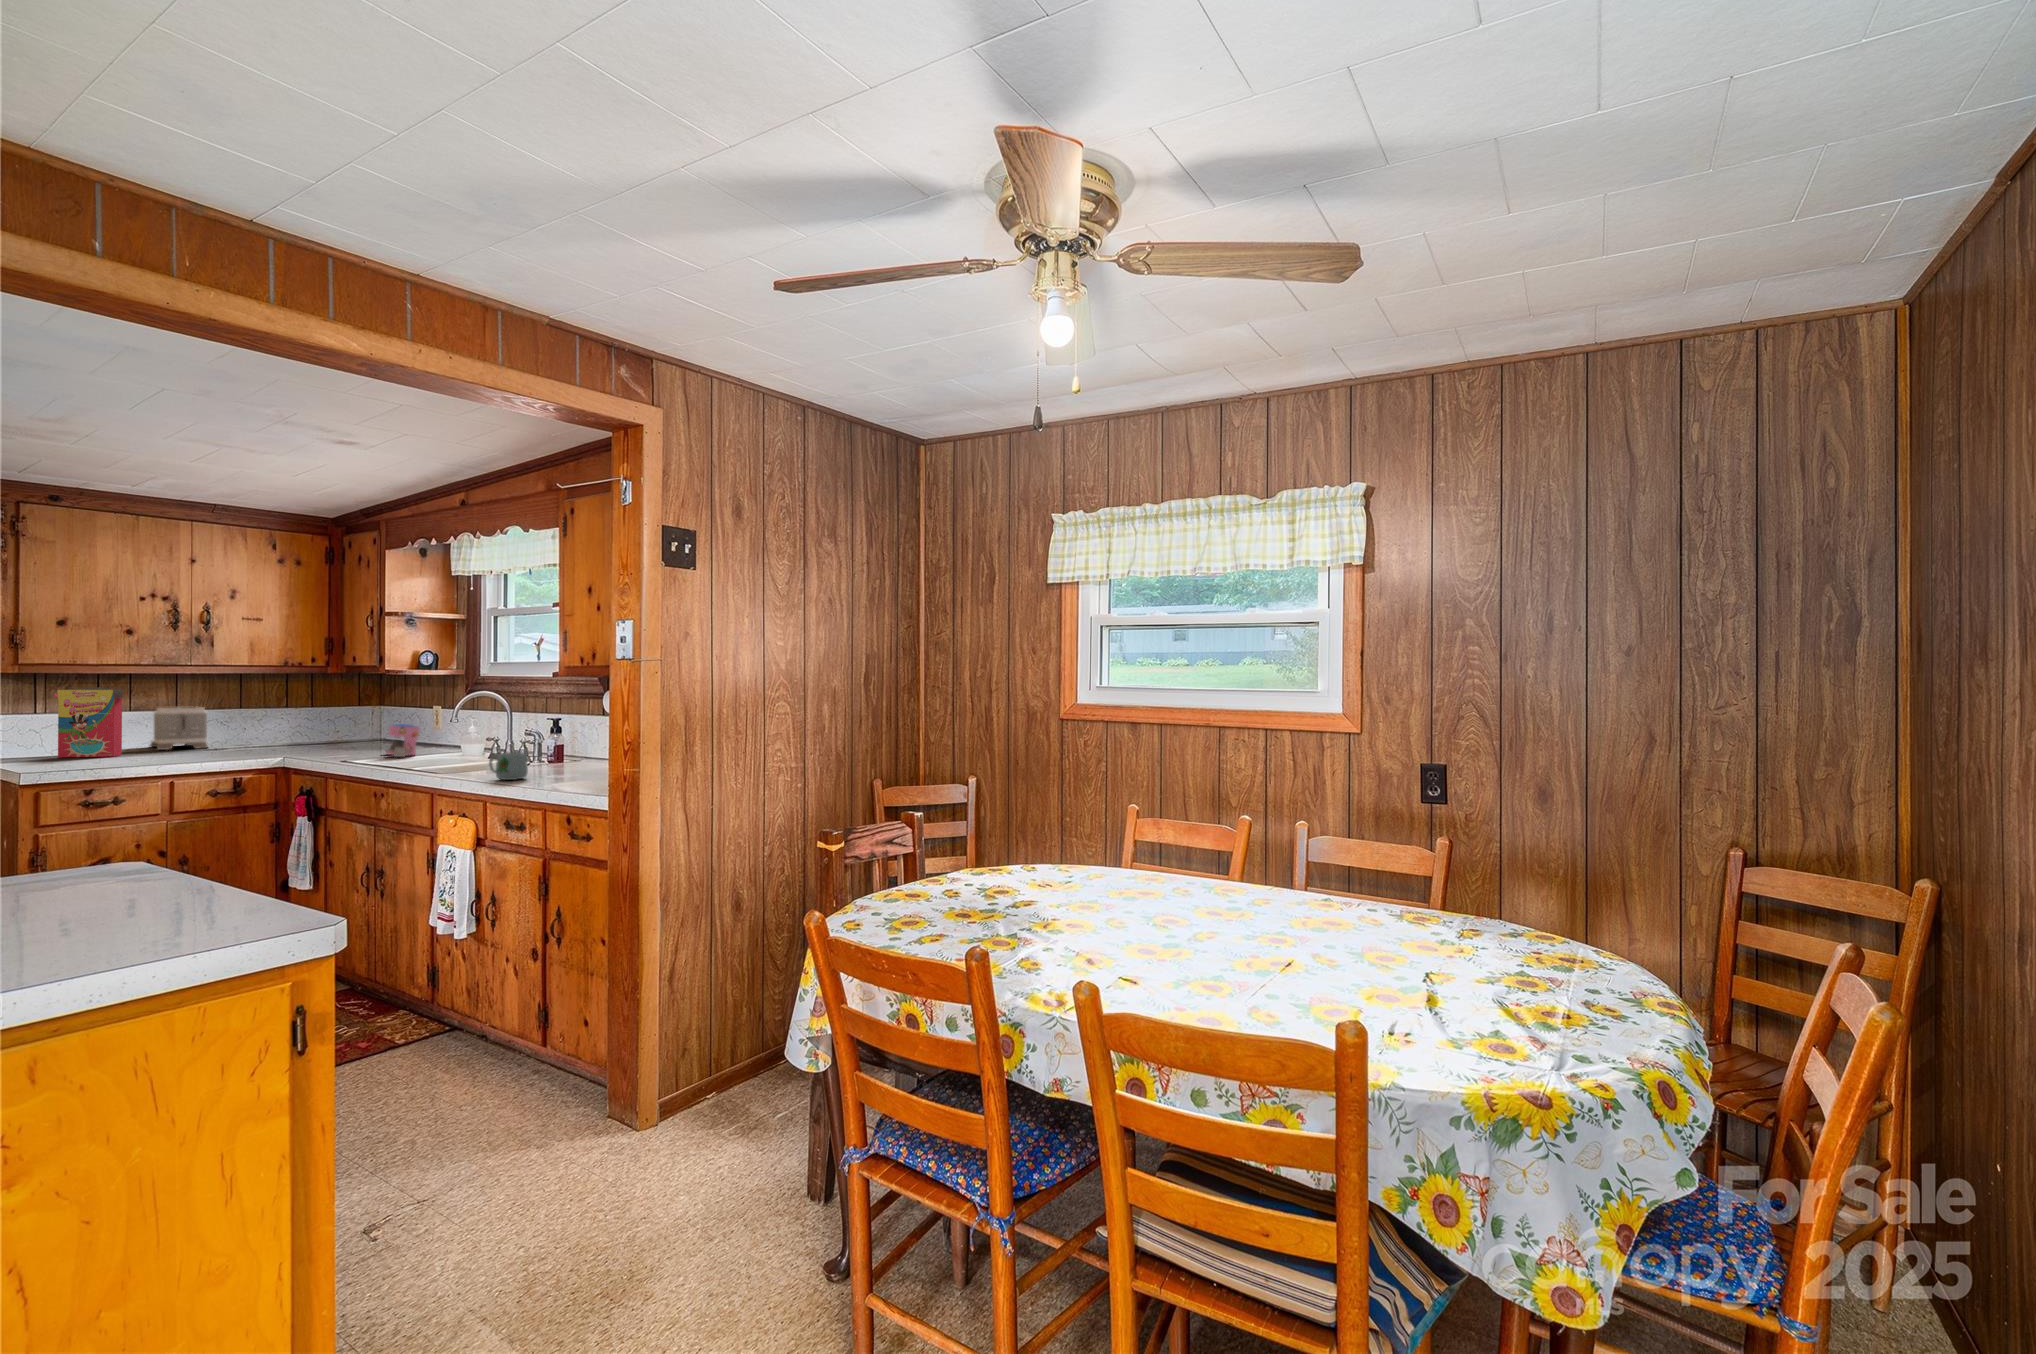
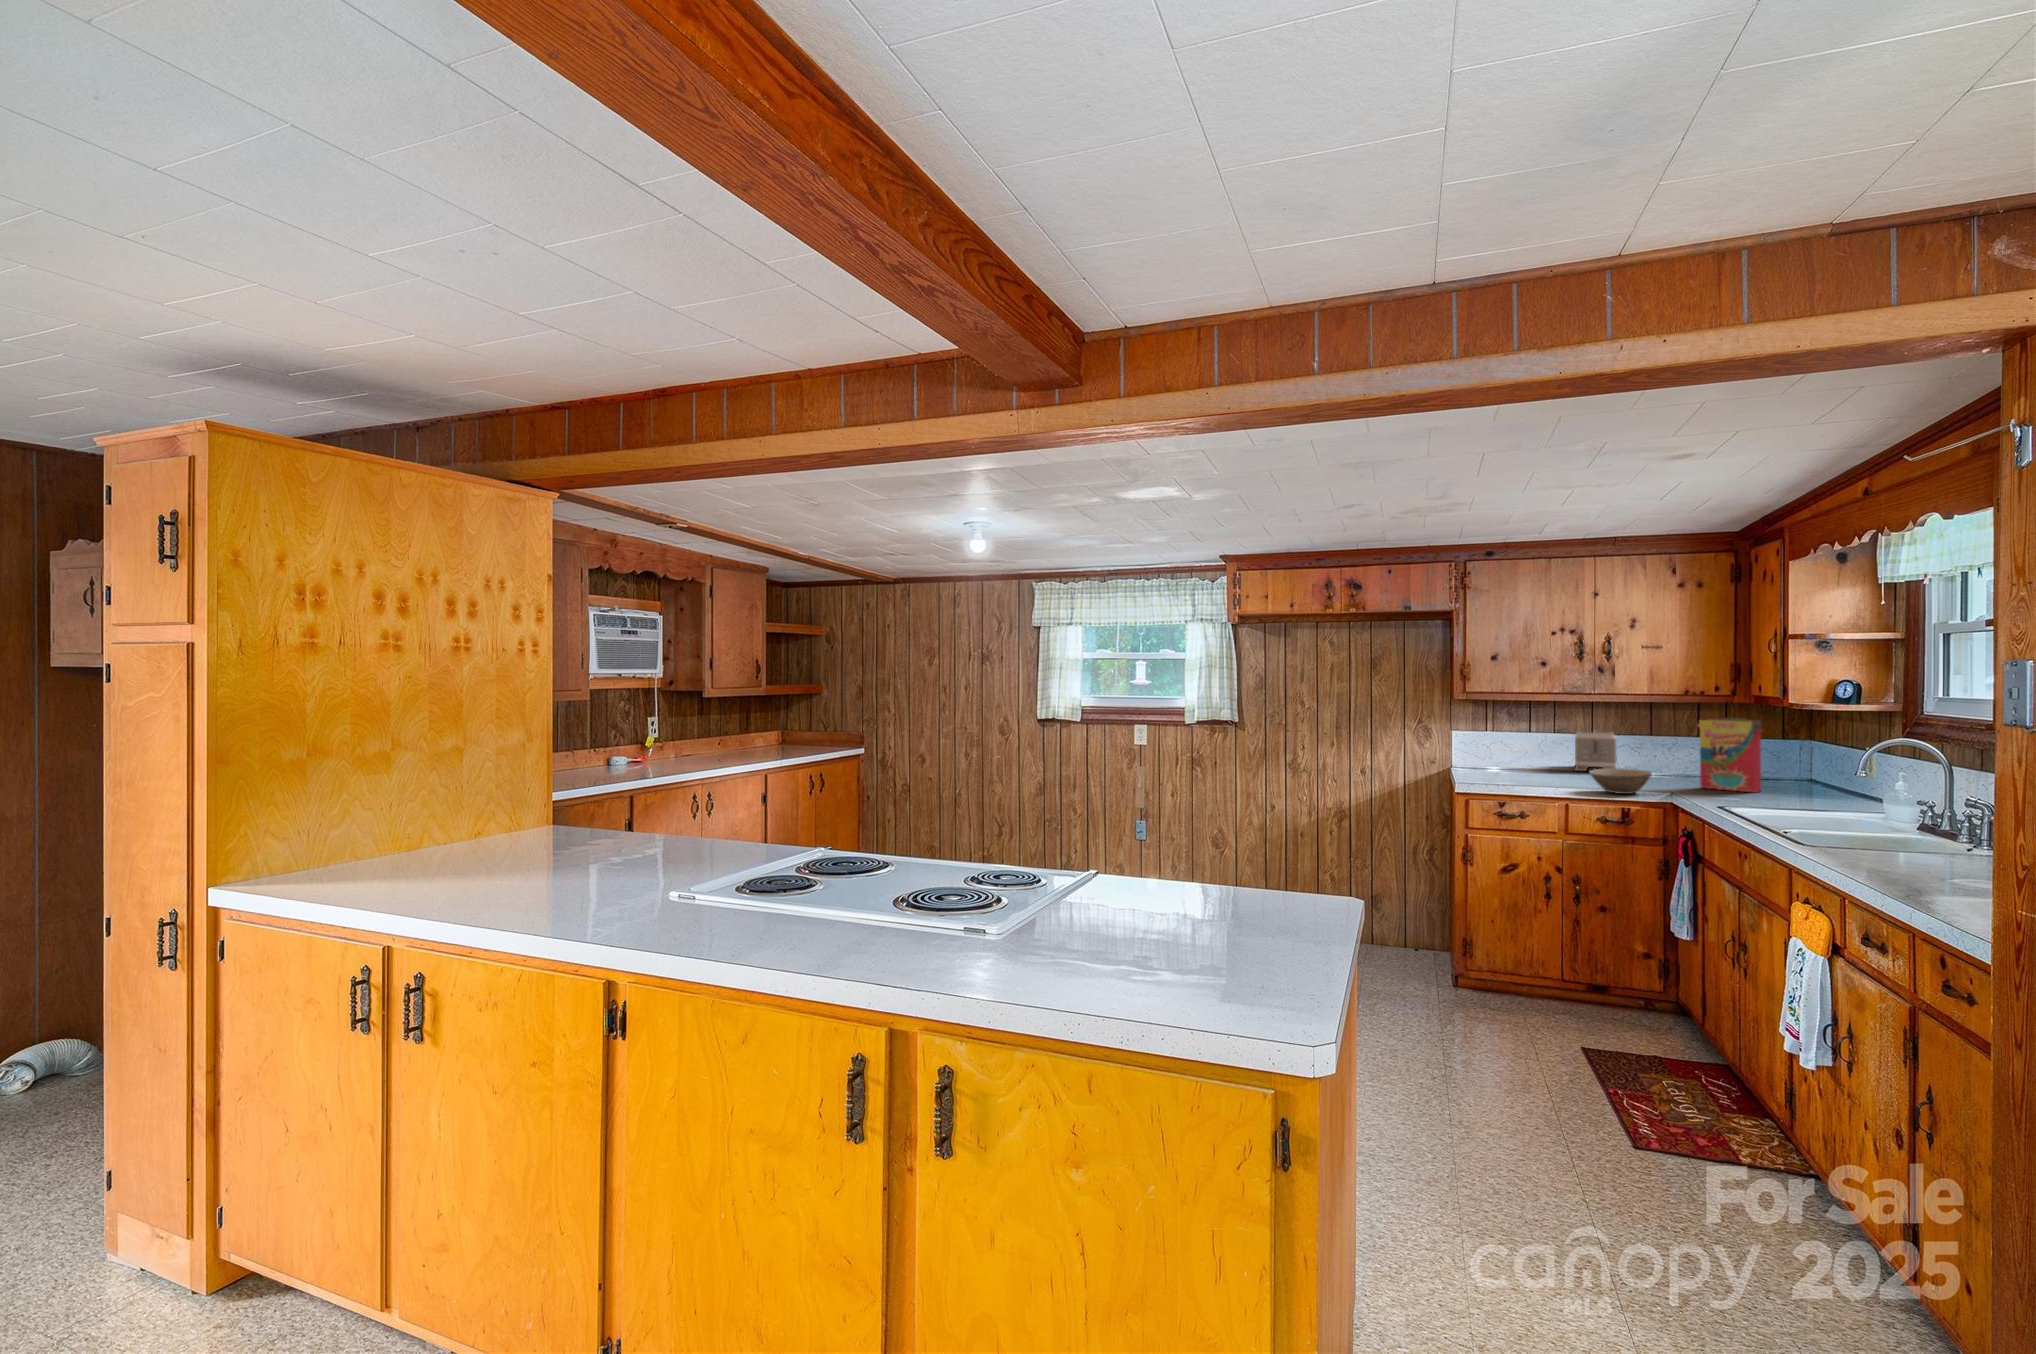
cereal box: present [54,687,123,757] -> present [1697,718,1761,793]
coffee maker: present [385,724,420,757] -> none [1772,769,1819,810]
bowl: none [202,737,271,762] -> present [1590,768,1652,794]
mug: present [489,752,528,780] -> none [1868,833,1930,874]

